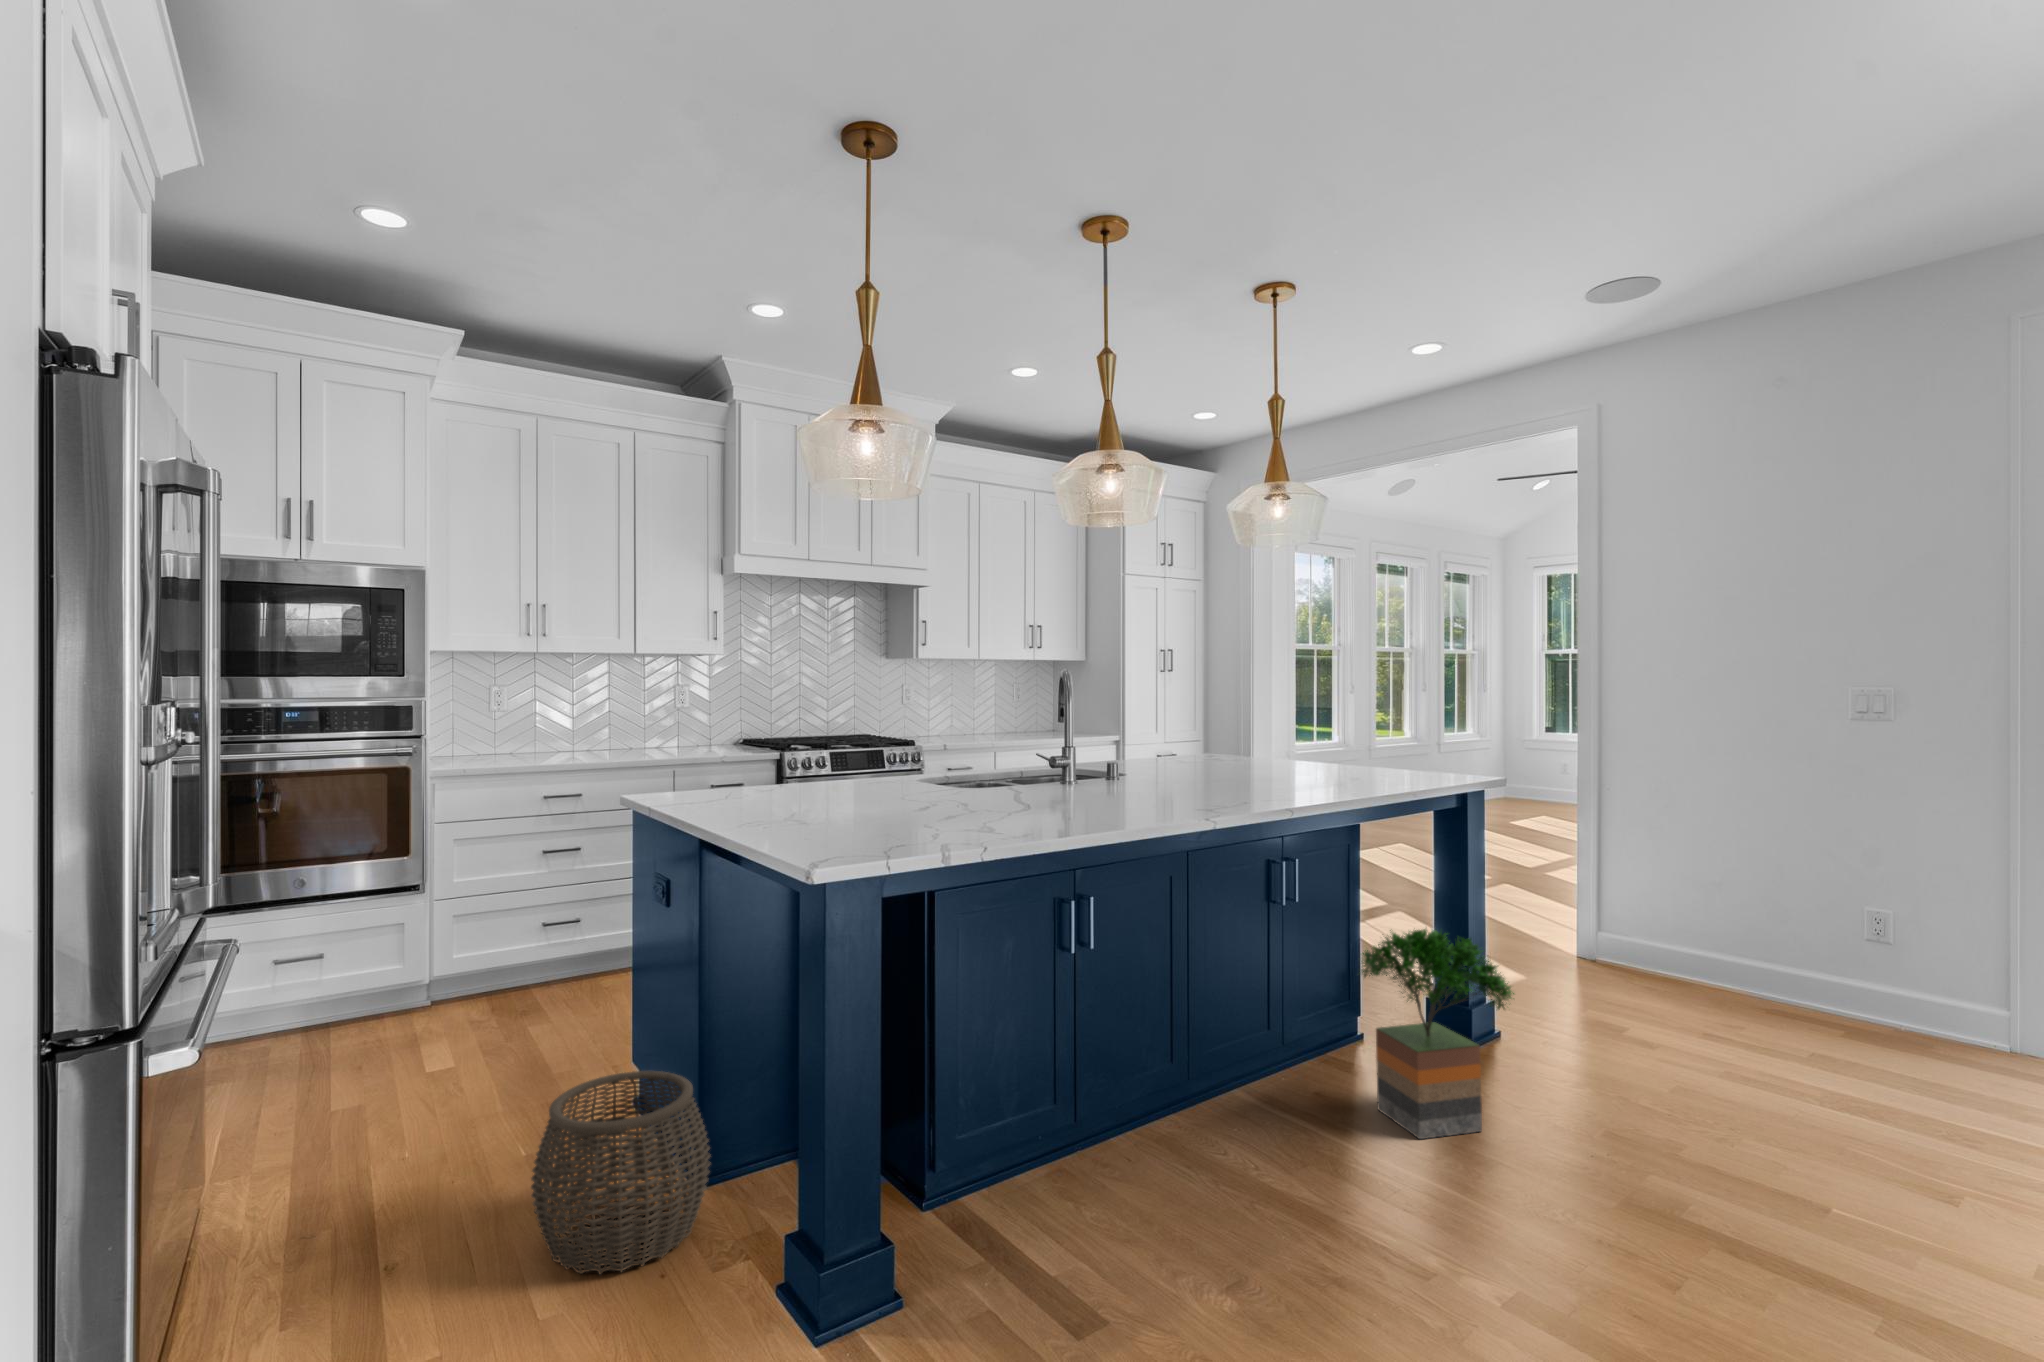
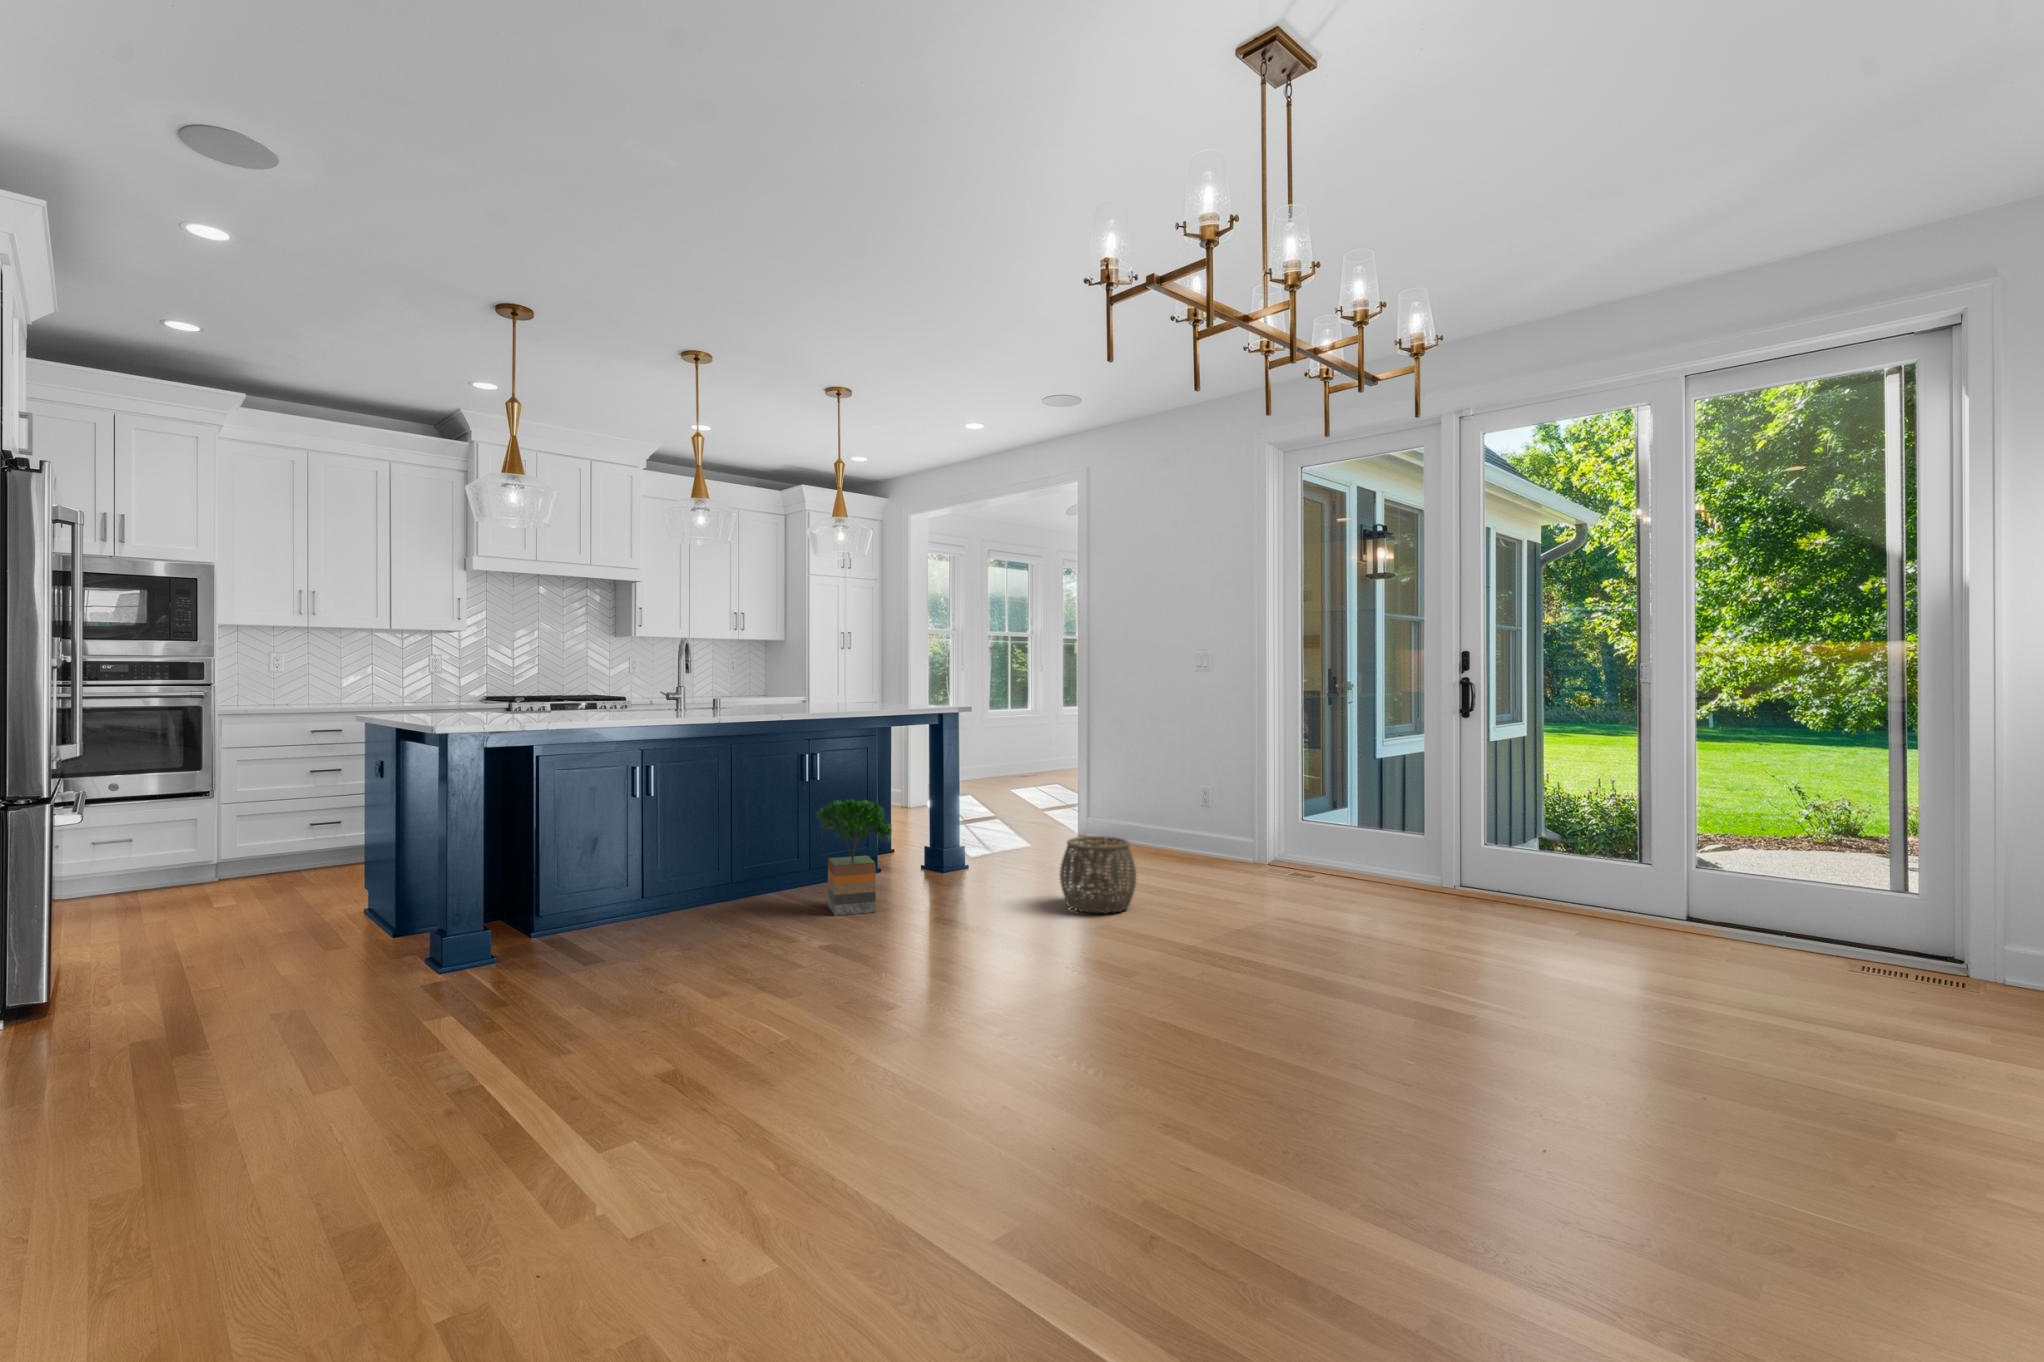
woven basket: present [531,1071,710,1275] -> present [1060,836,1136,914]

